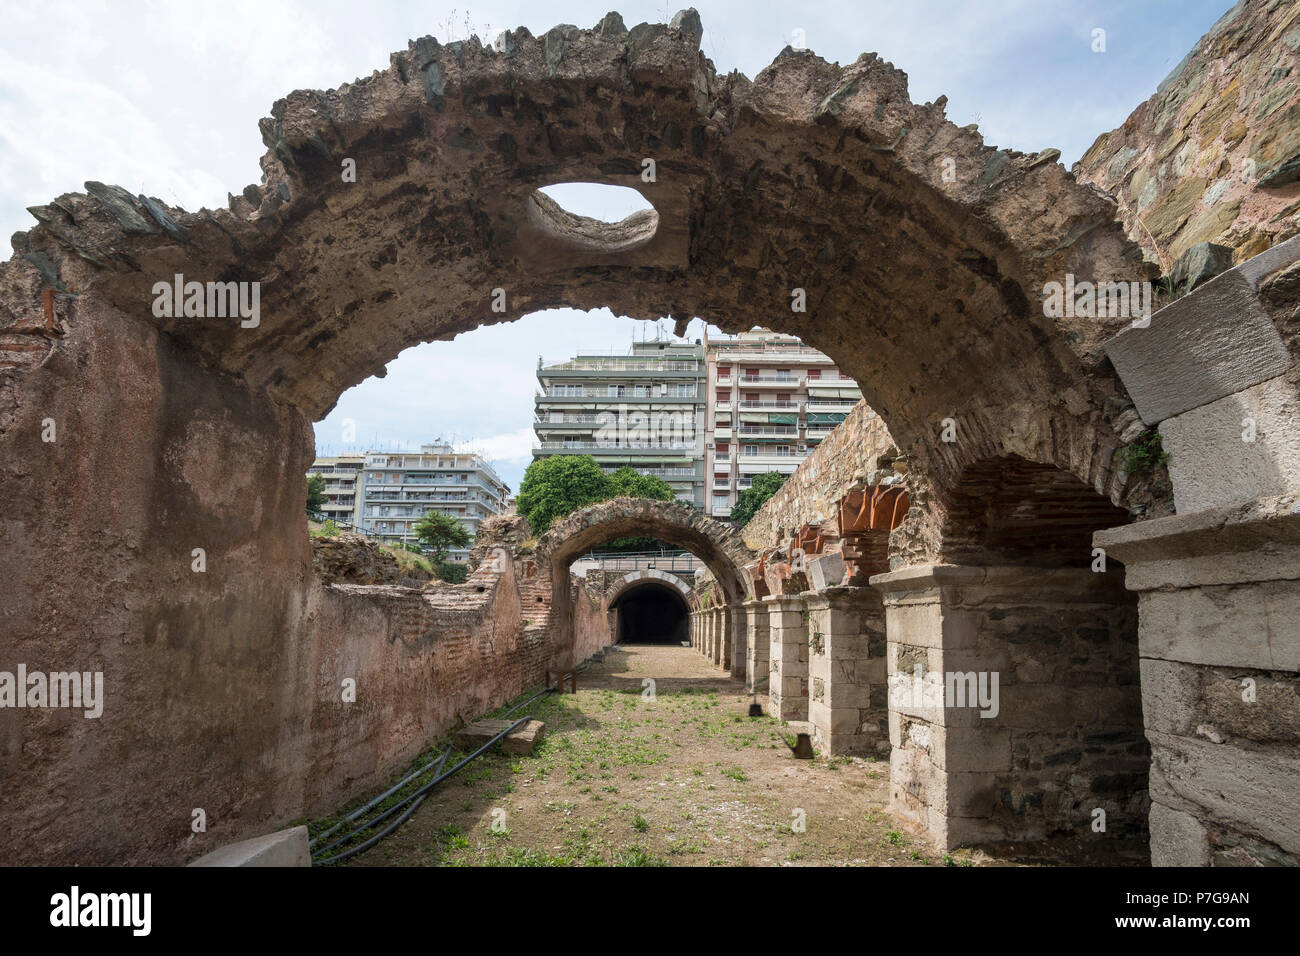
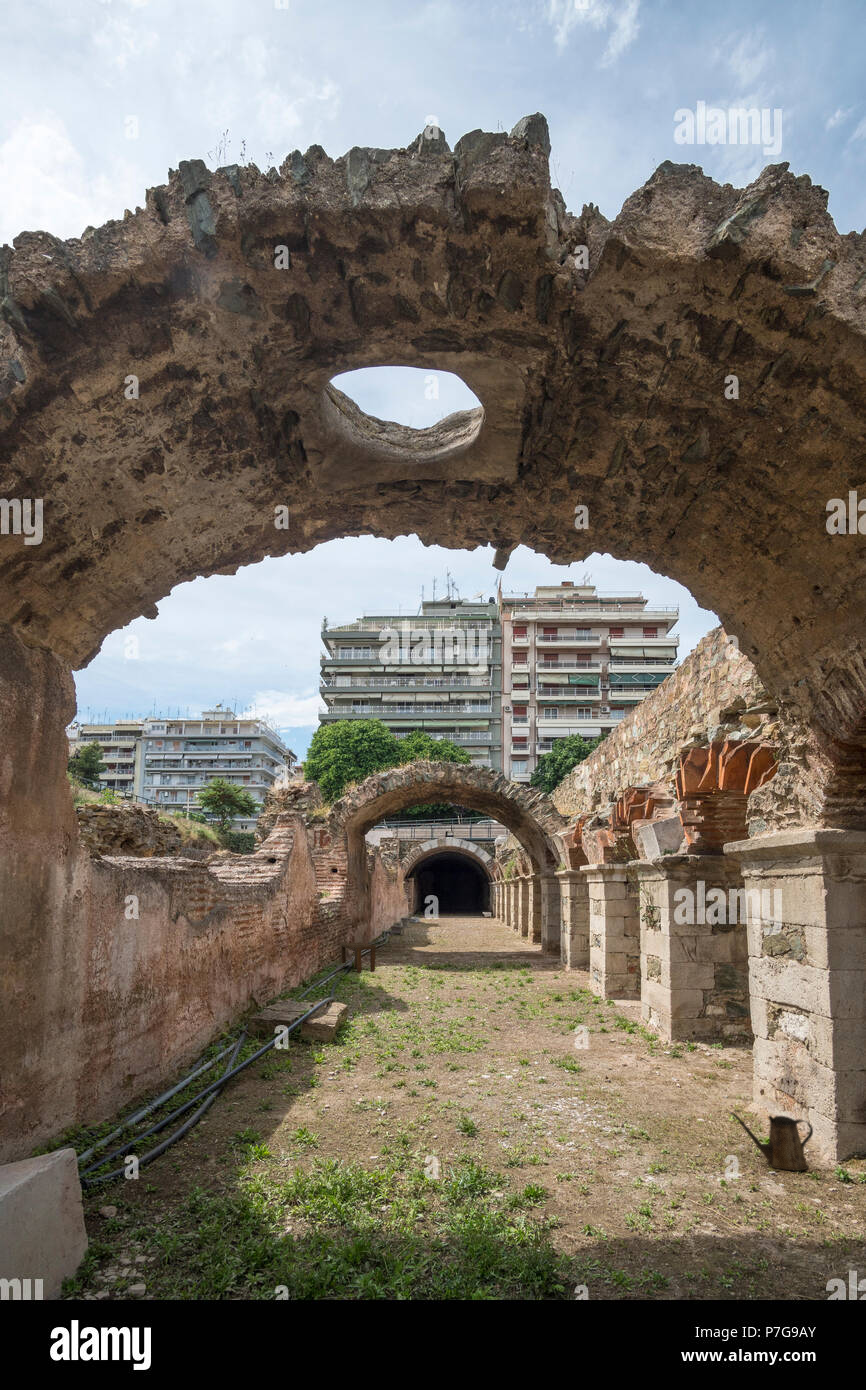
potted plant: present [744,677,768,716] -> none [558,954,590,998]
watering can: present [776,731,817,759] -> present [730,1112,813,1171]

